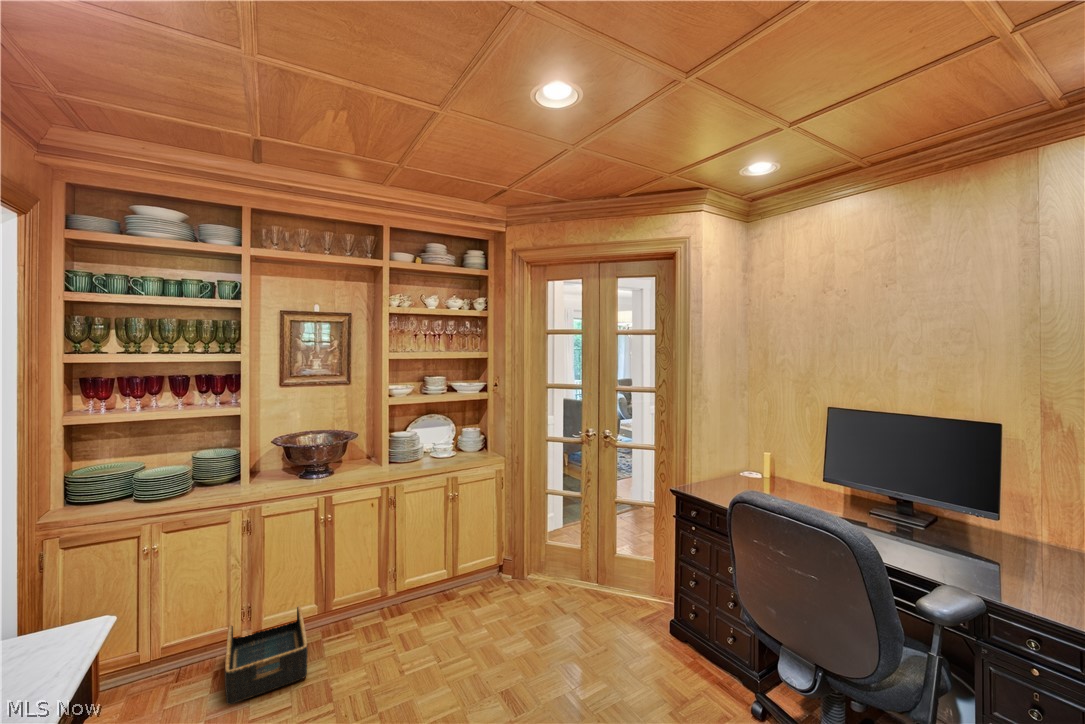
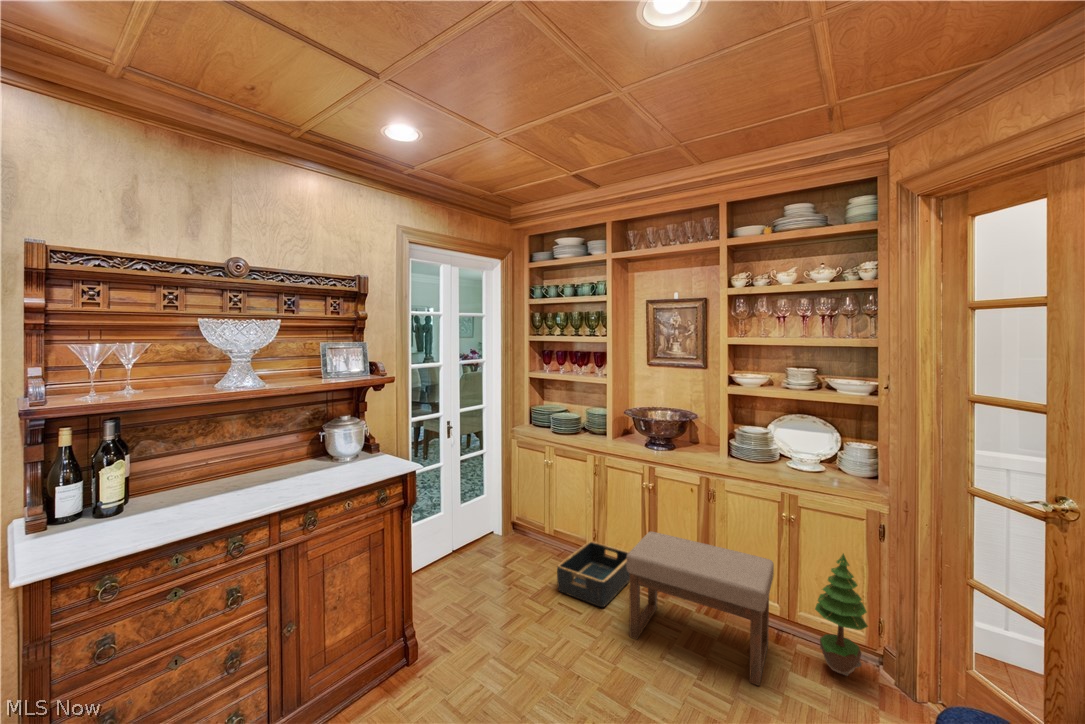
potted tree: none [479,508,510,593] -> present [815,554,868,676]
ottoman: none [342,536,477,679] -> present [627,532,774,686]

